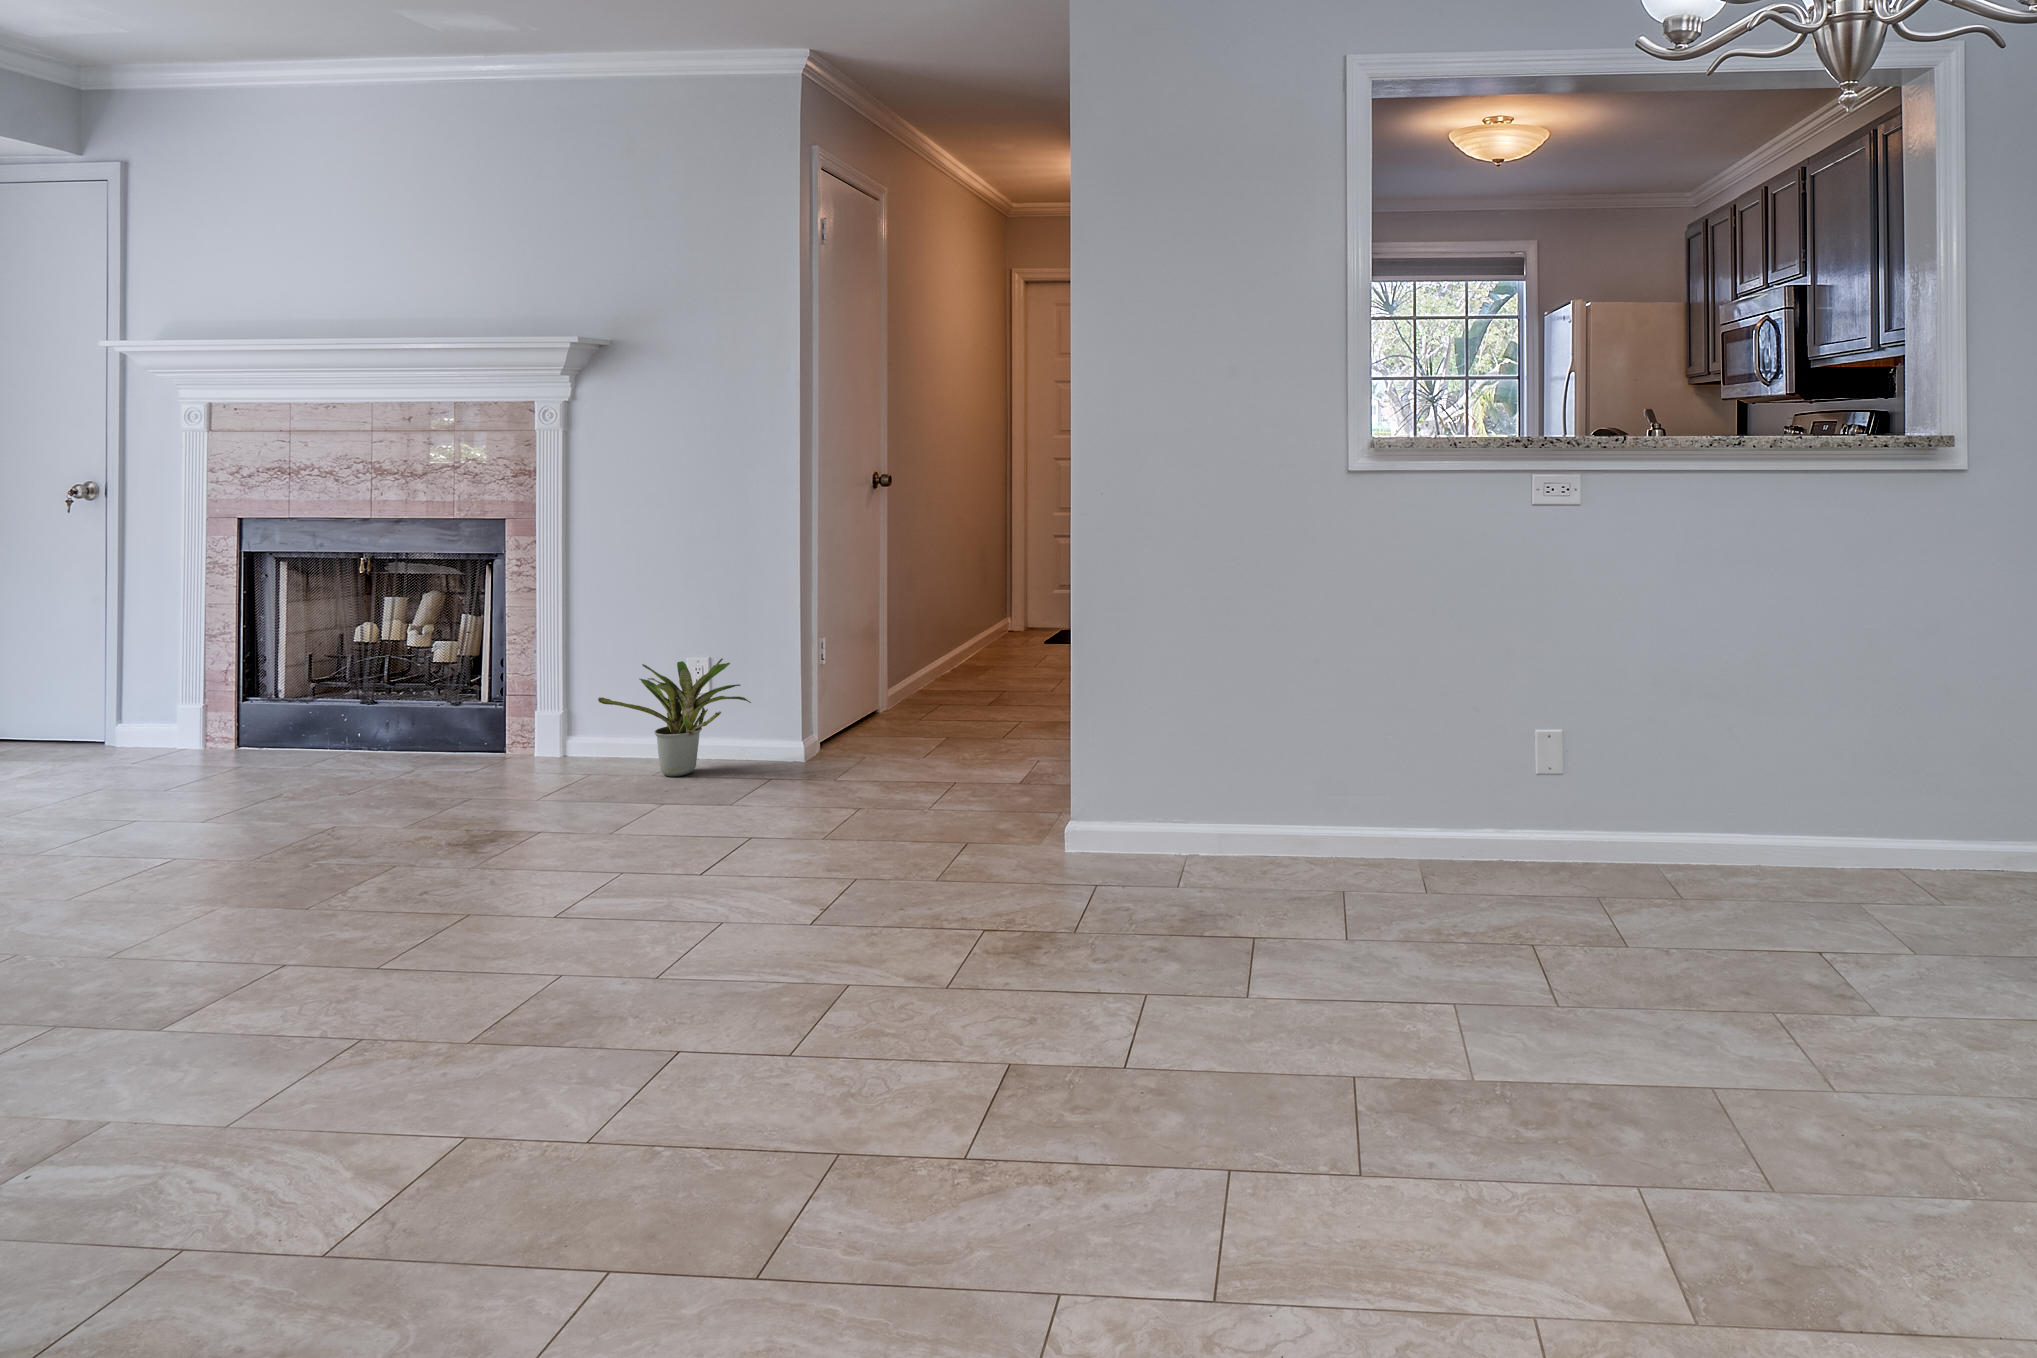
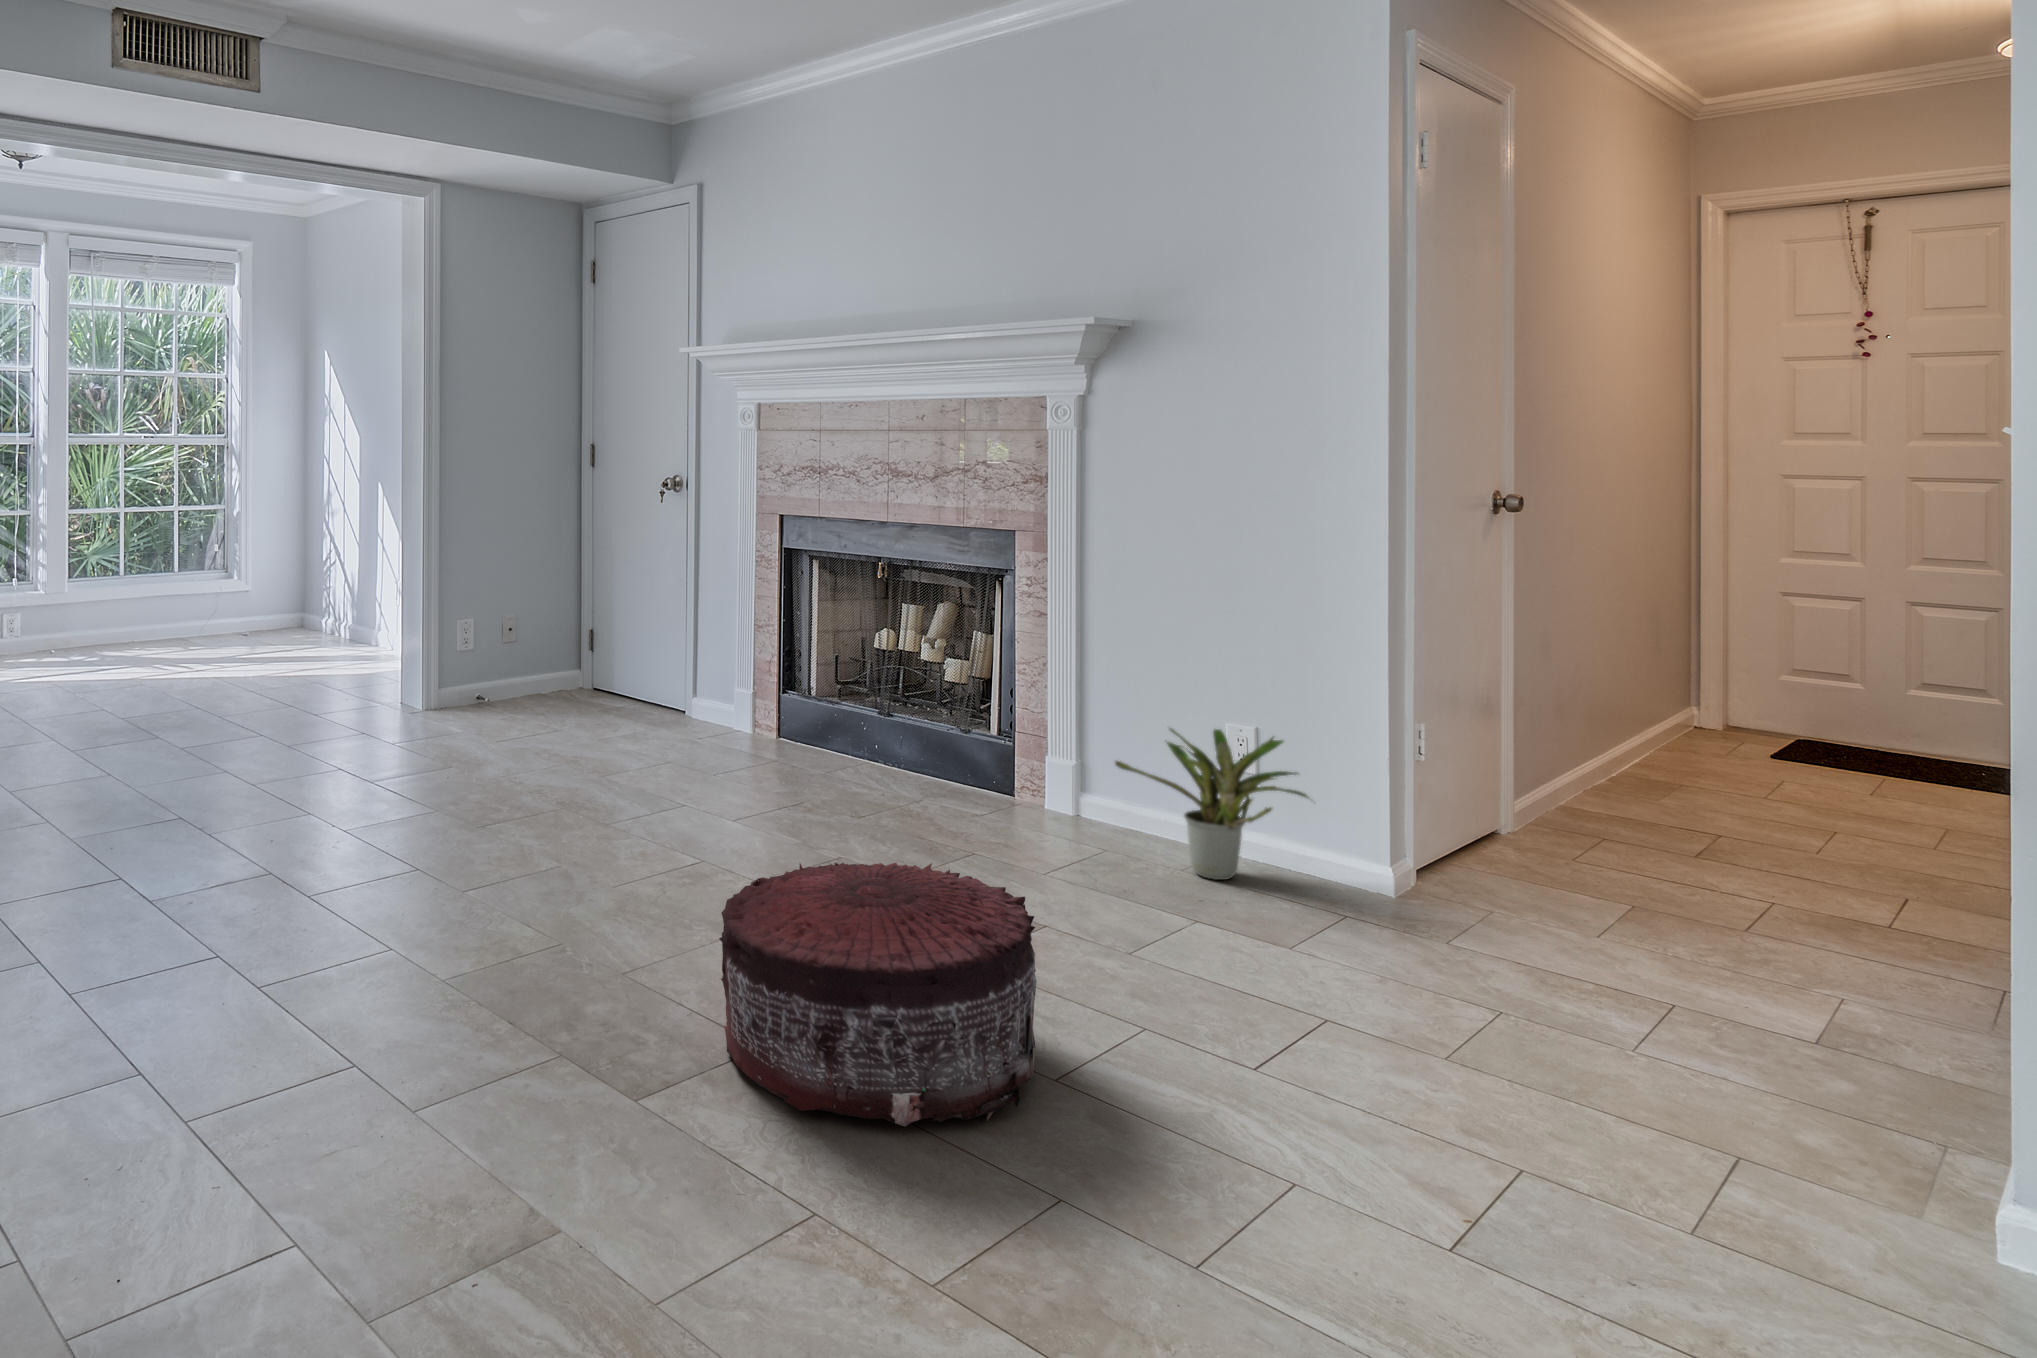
pouf: none [248,782,543,980] -> present [719,863,1037,1126]

